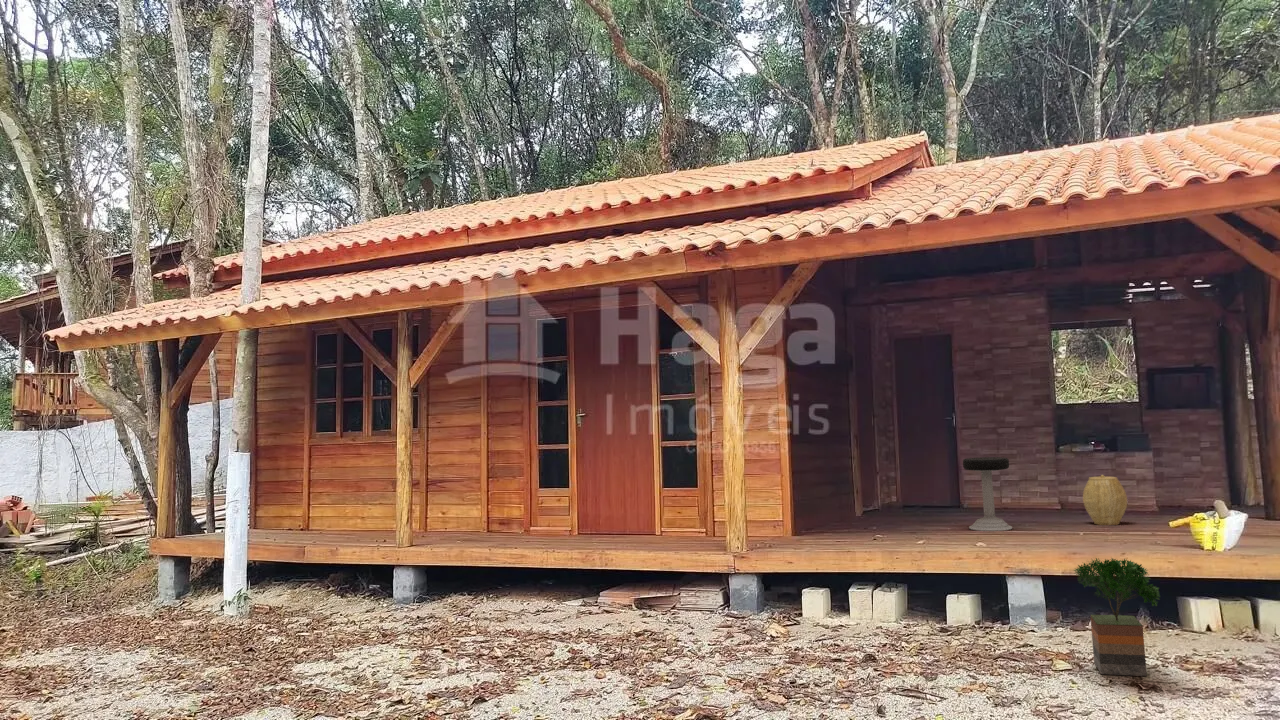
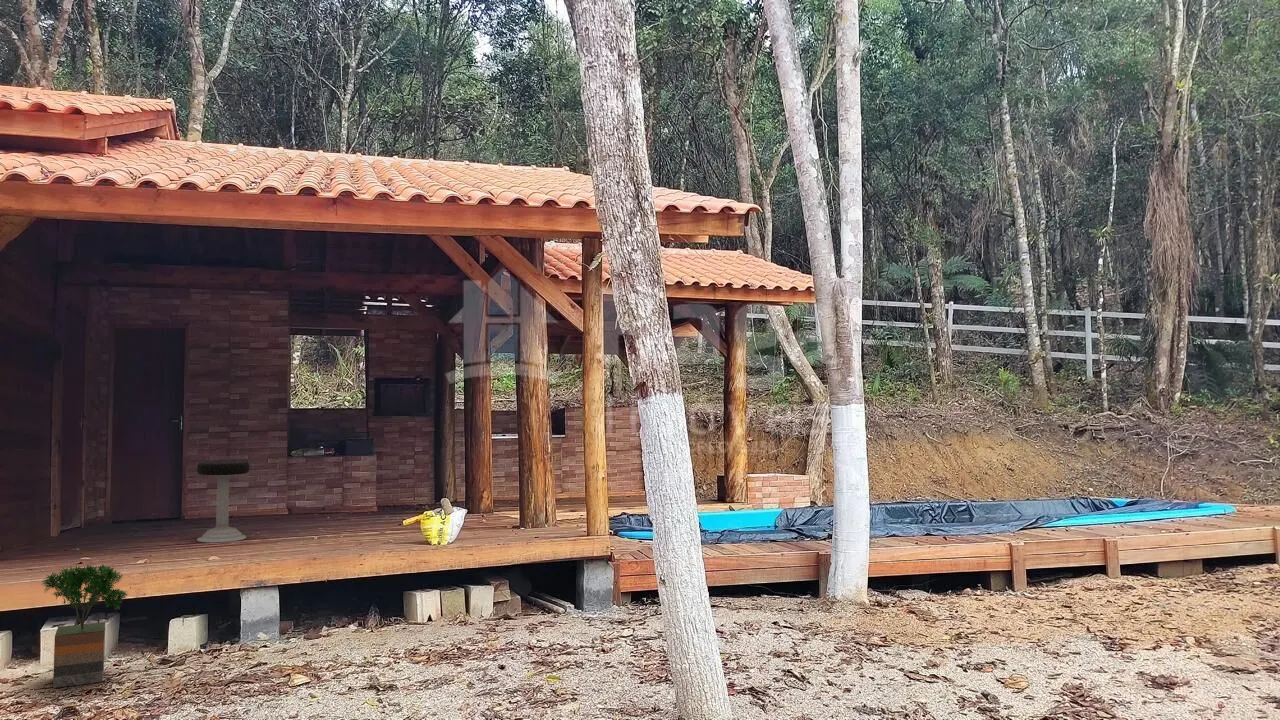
woven basket: present [1083,475,1127,525] -> none [319,479,361,529]
potted tree: present [1074,558,1159,676] -> present [42,565,127,688]

